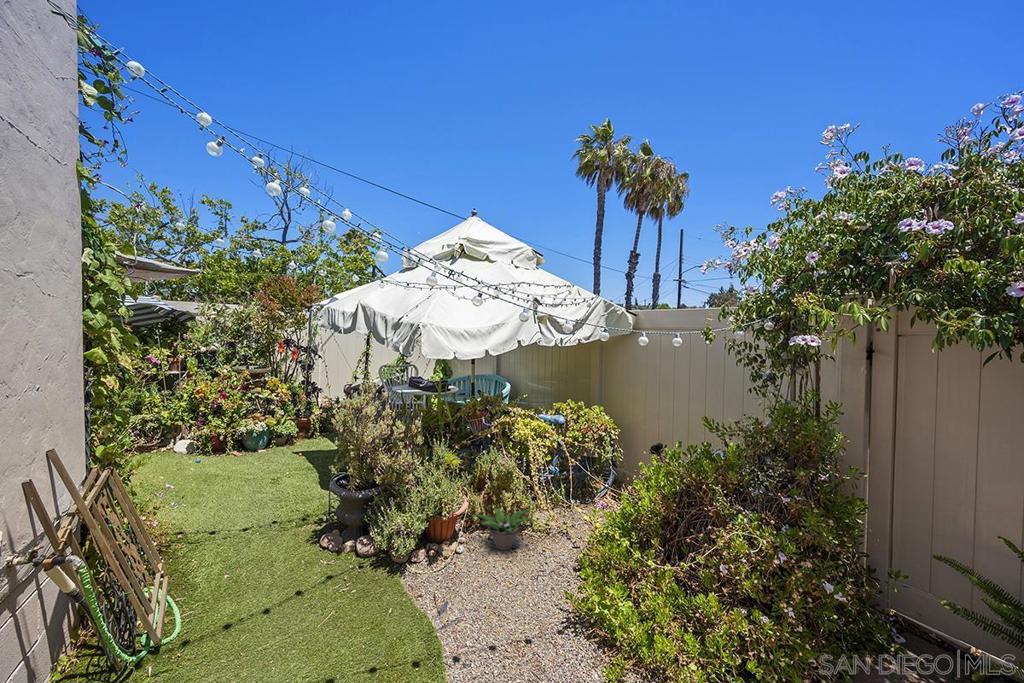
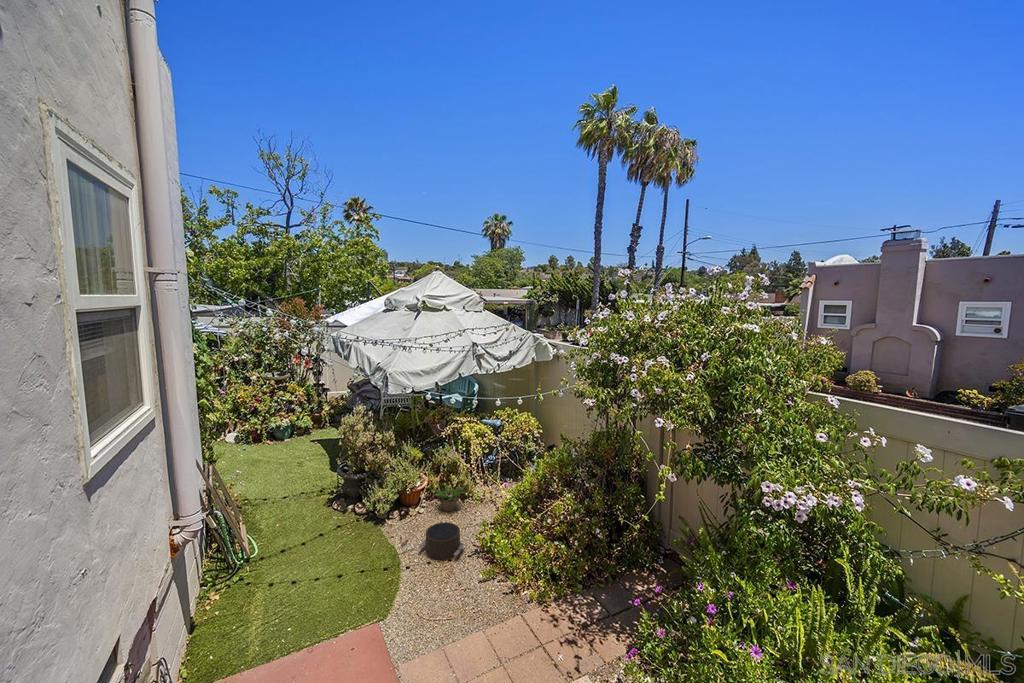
pouf: none [471,571,551,643] -> present [419,522,464,560]

